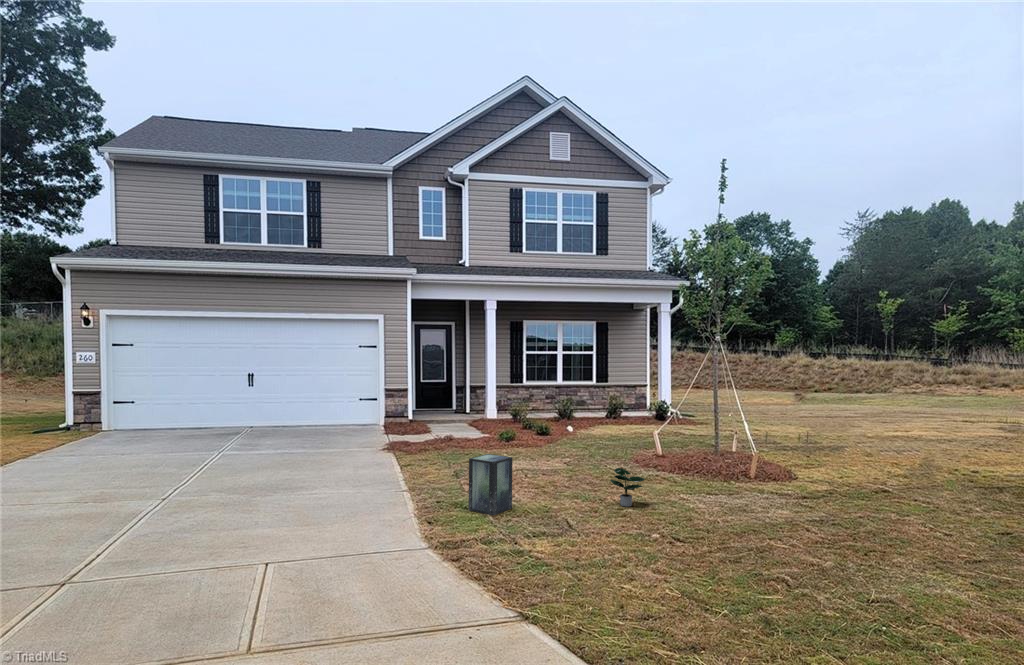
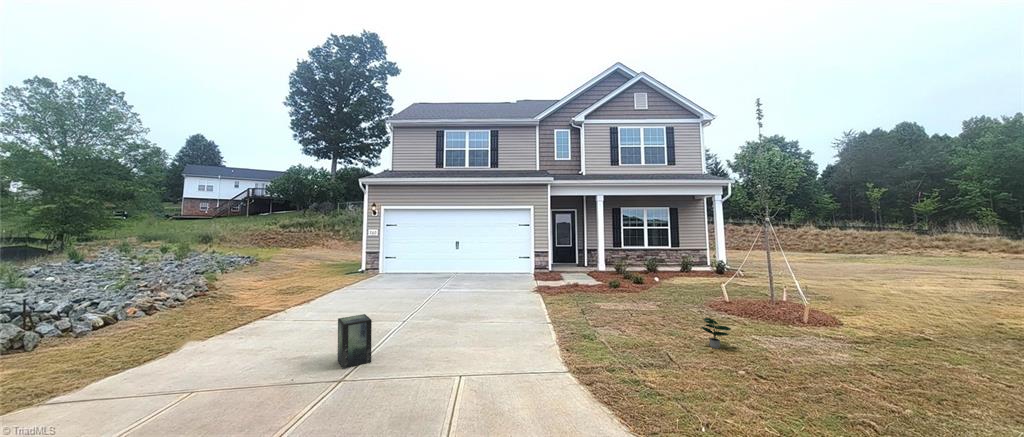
storage box: present [469,454,512,516] -> present [338,314,372,369]

